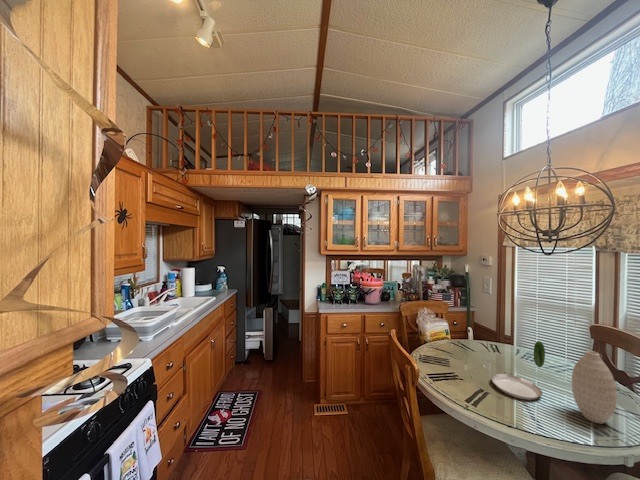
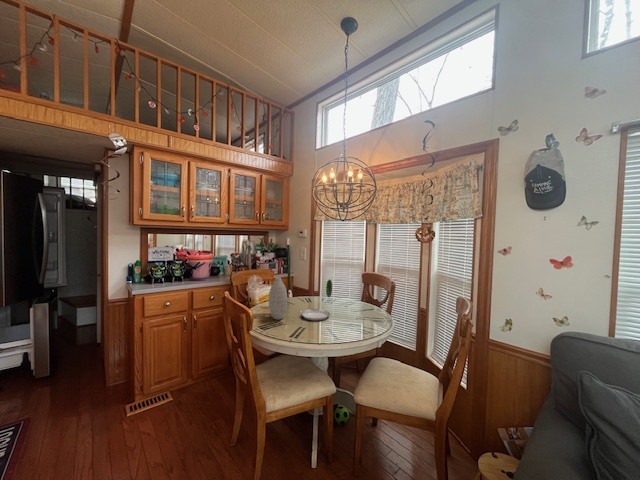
vase: present [572,351,617,424] -> present [269,277,287,319]

